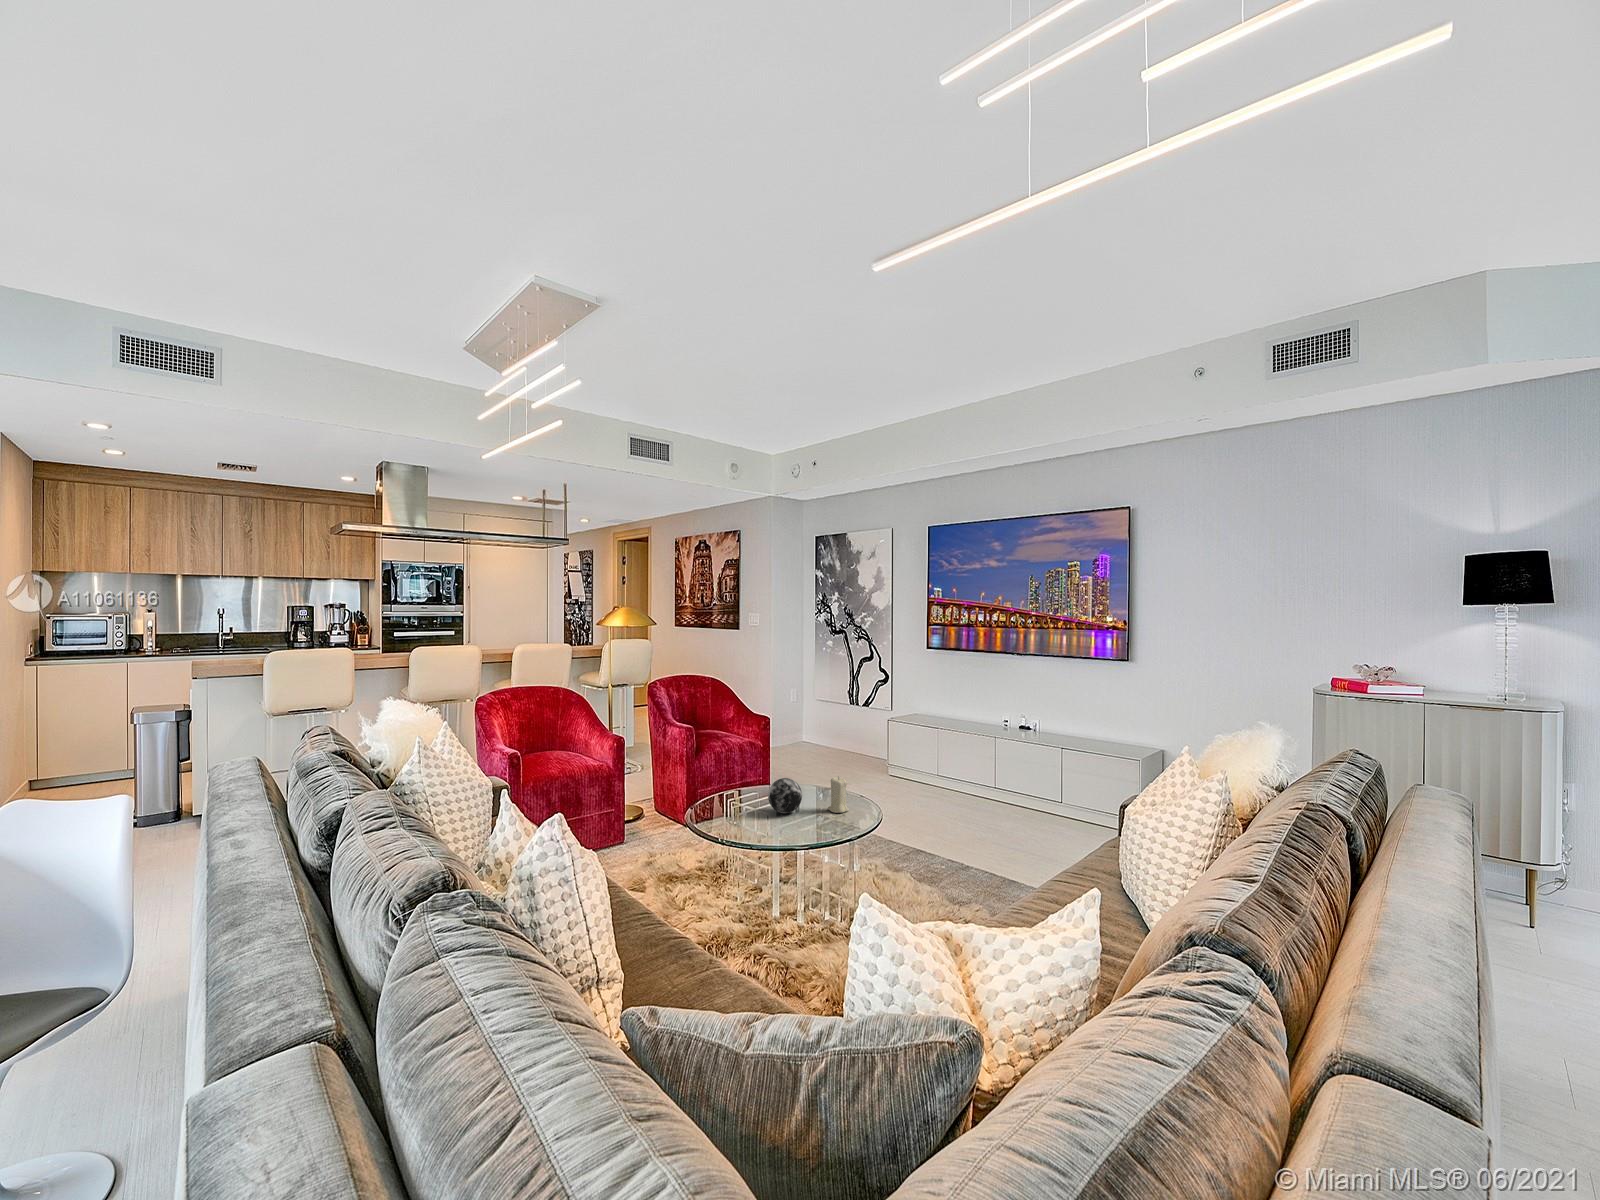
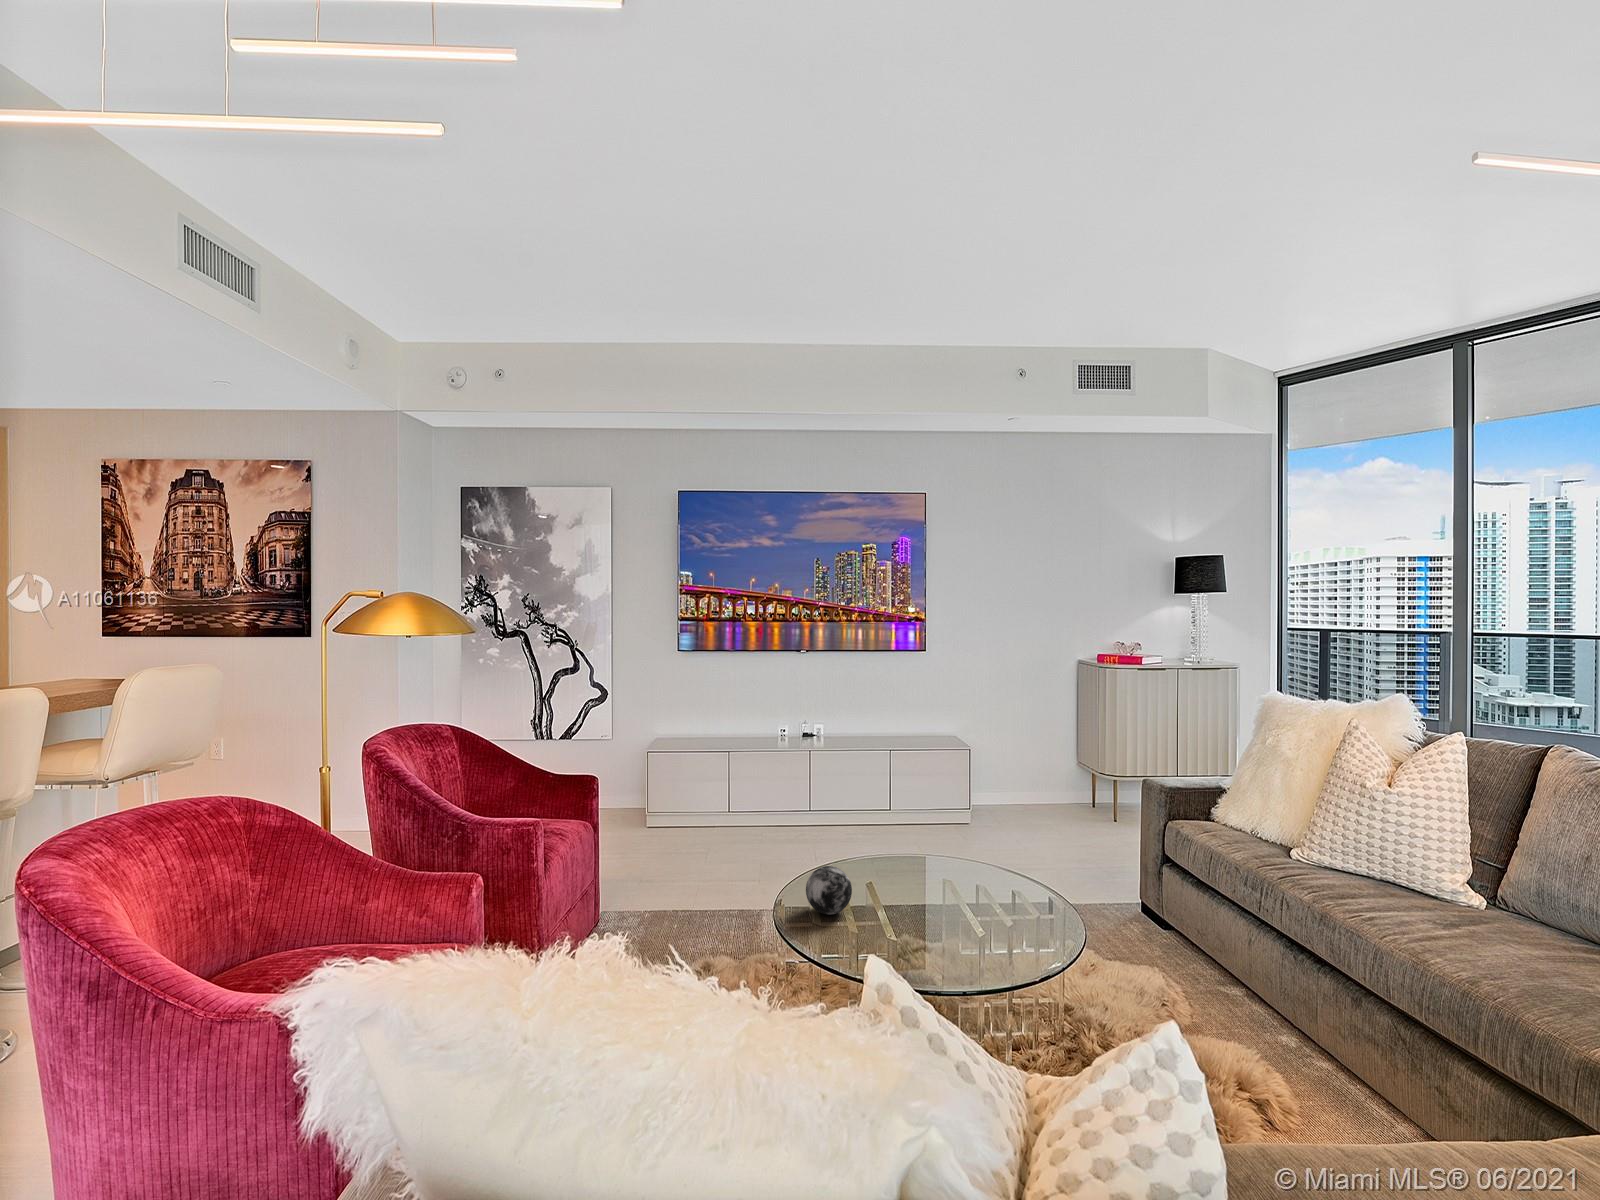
candle: present [828,777,849,813] -> none [864,848,889,895]

